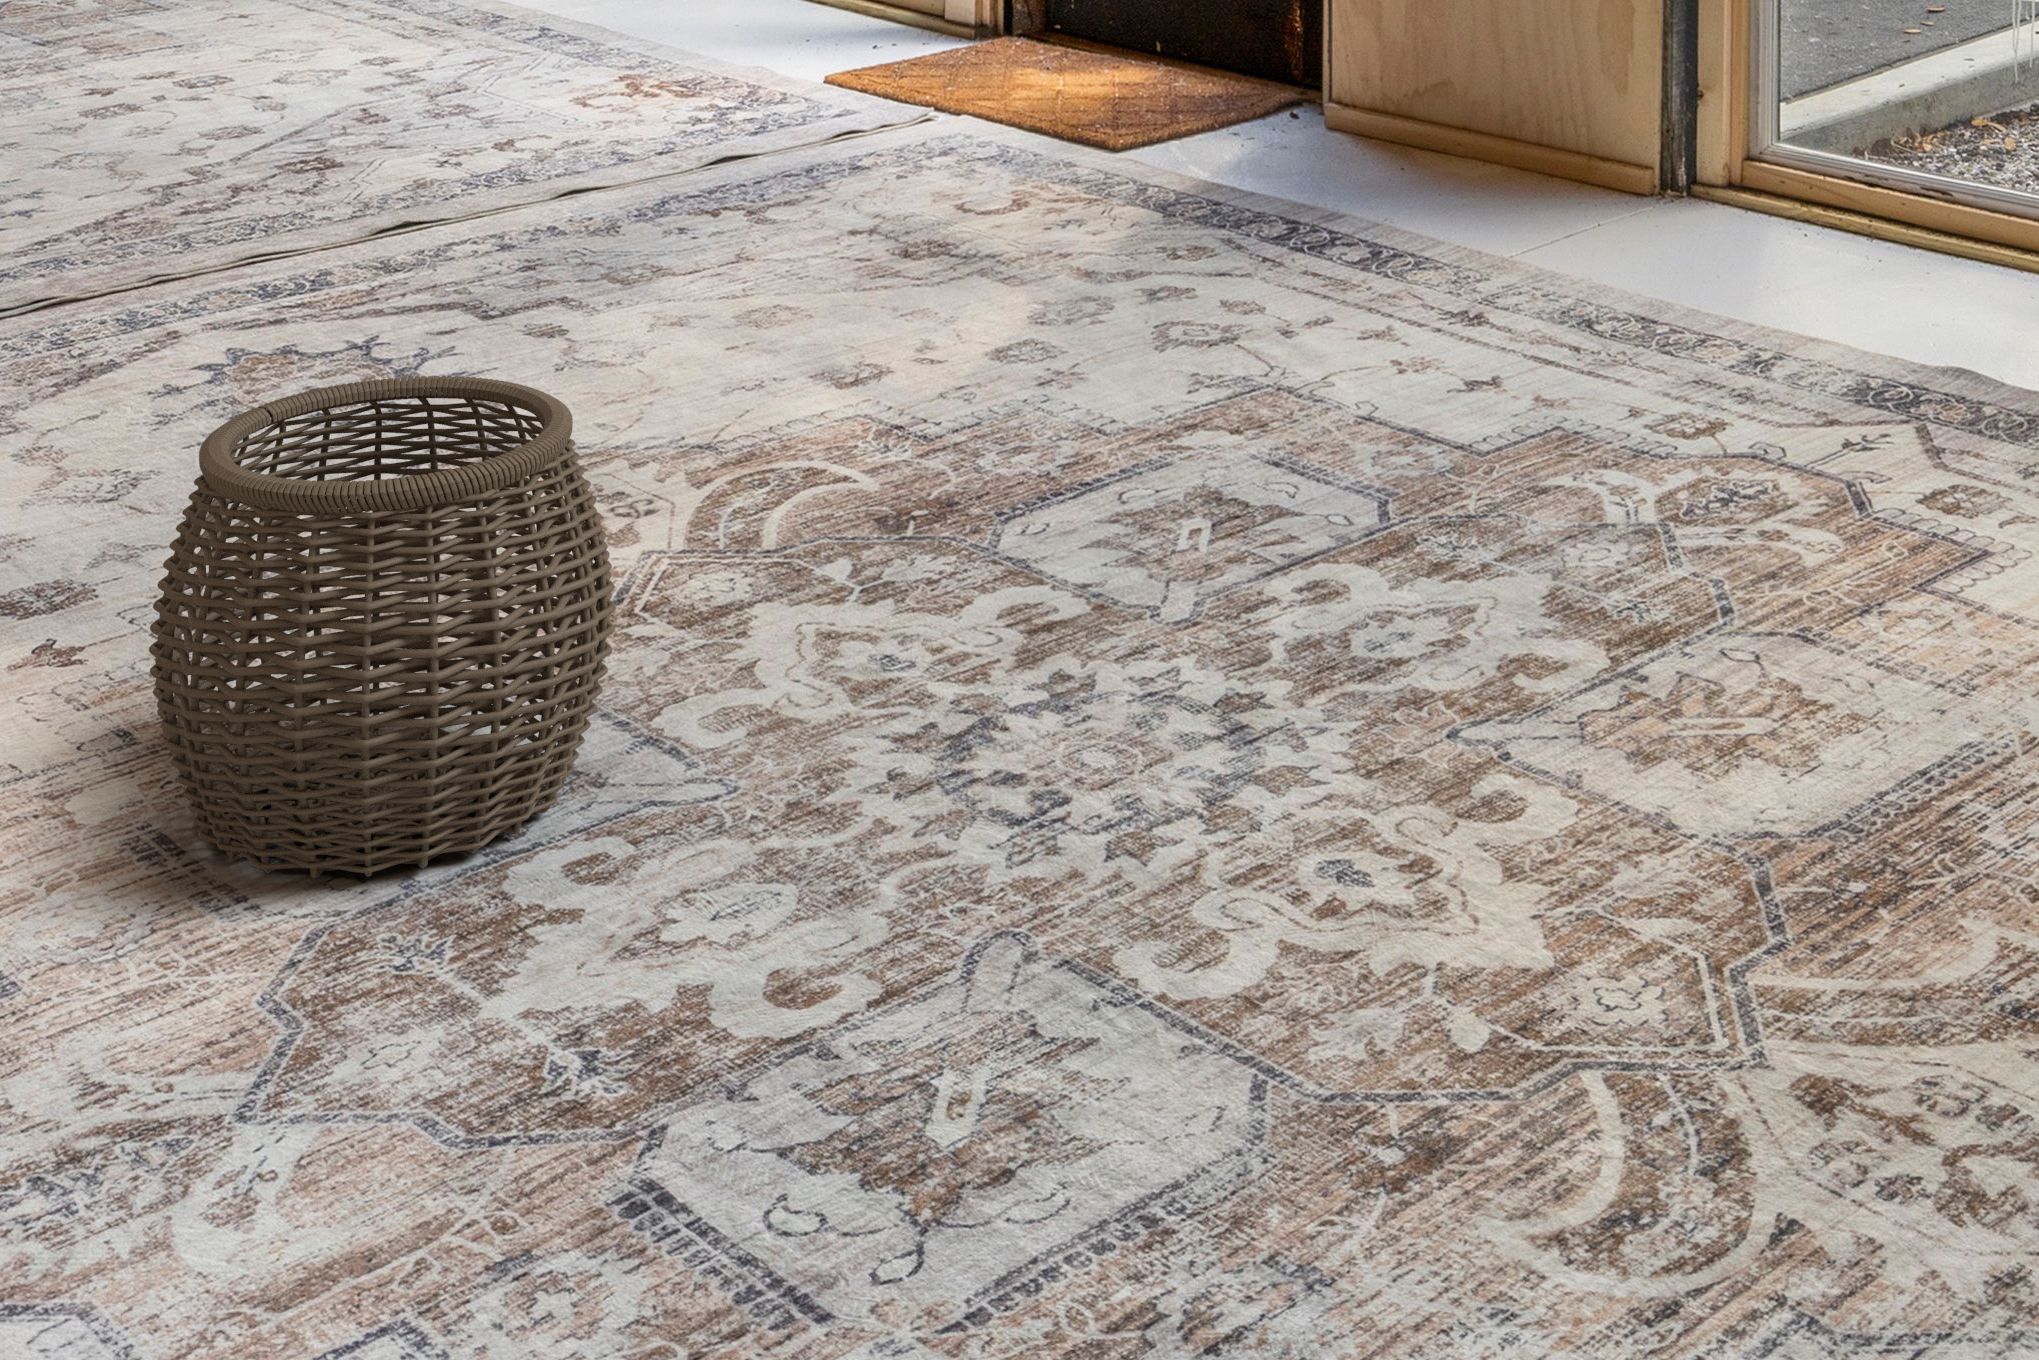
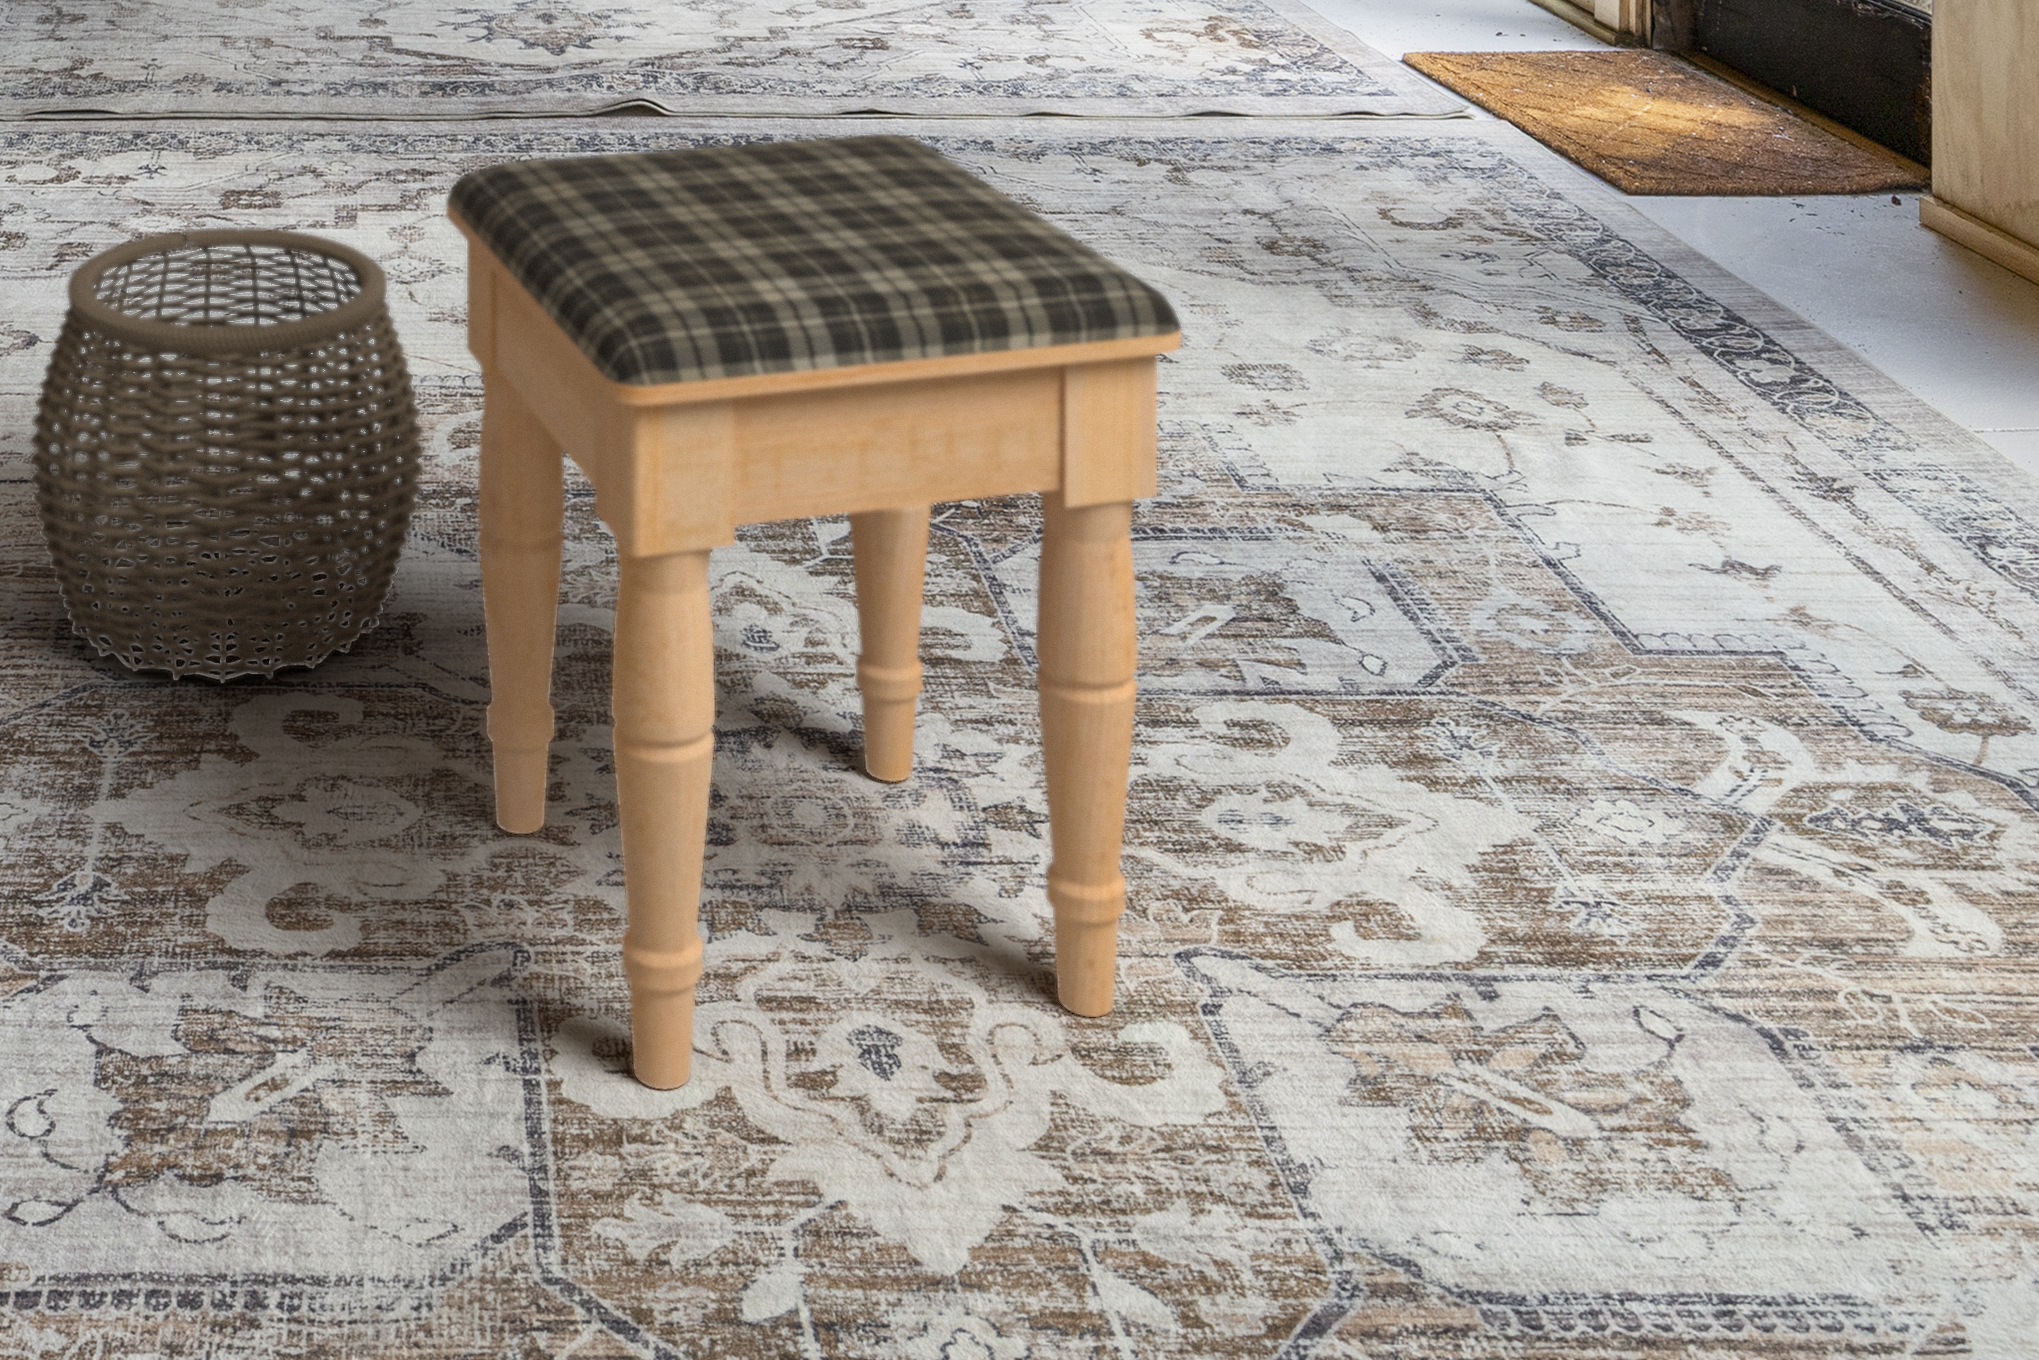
footstool: none [812,122,1505,954] -> present [446,134,1182,1089]

